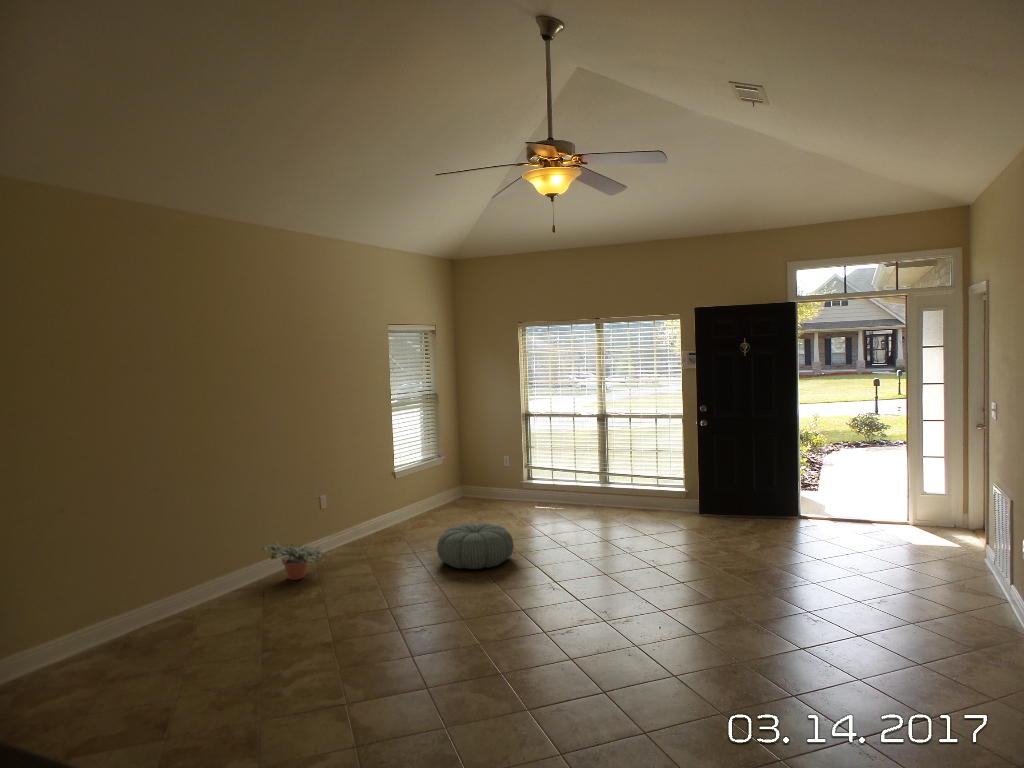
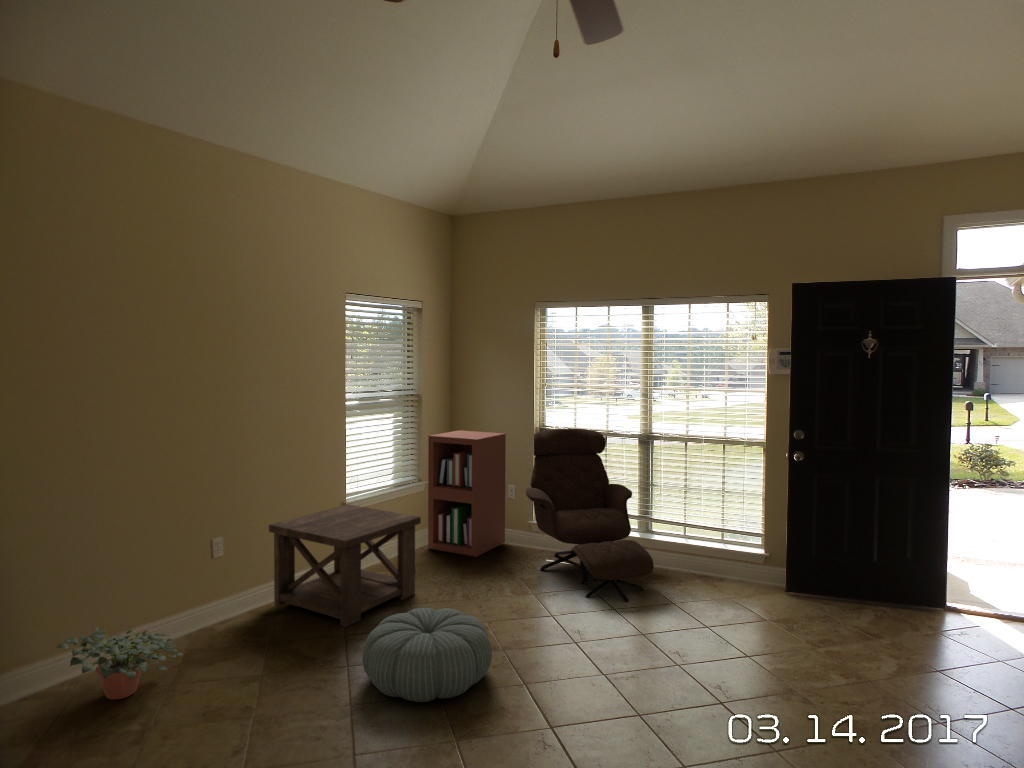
lounge chair: none [520,413,610,524] -> present [526,429,654,602]
bookshelf: none [446,419,504,508] -> present [428,430,506,557]
side table: none [353,472,452,545] -> present [269,504,421,627]

